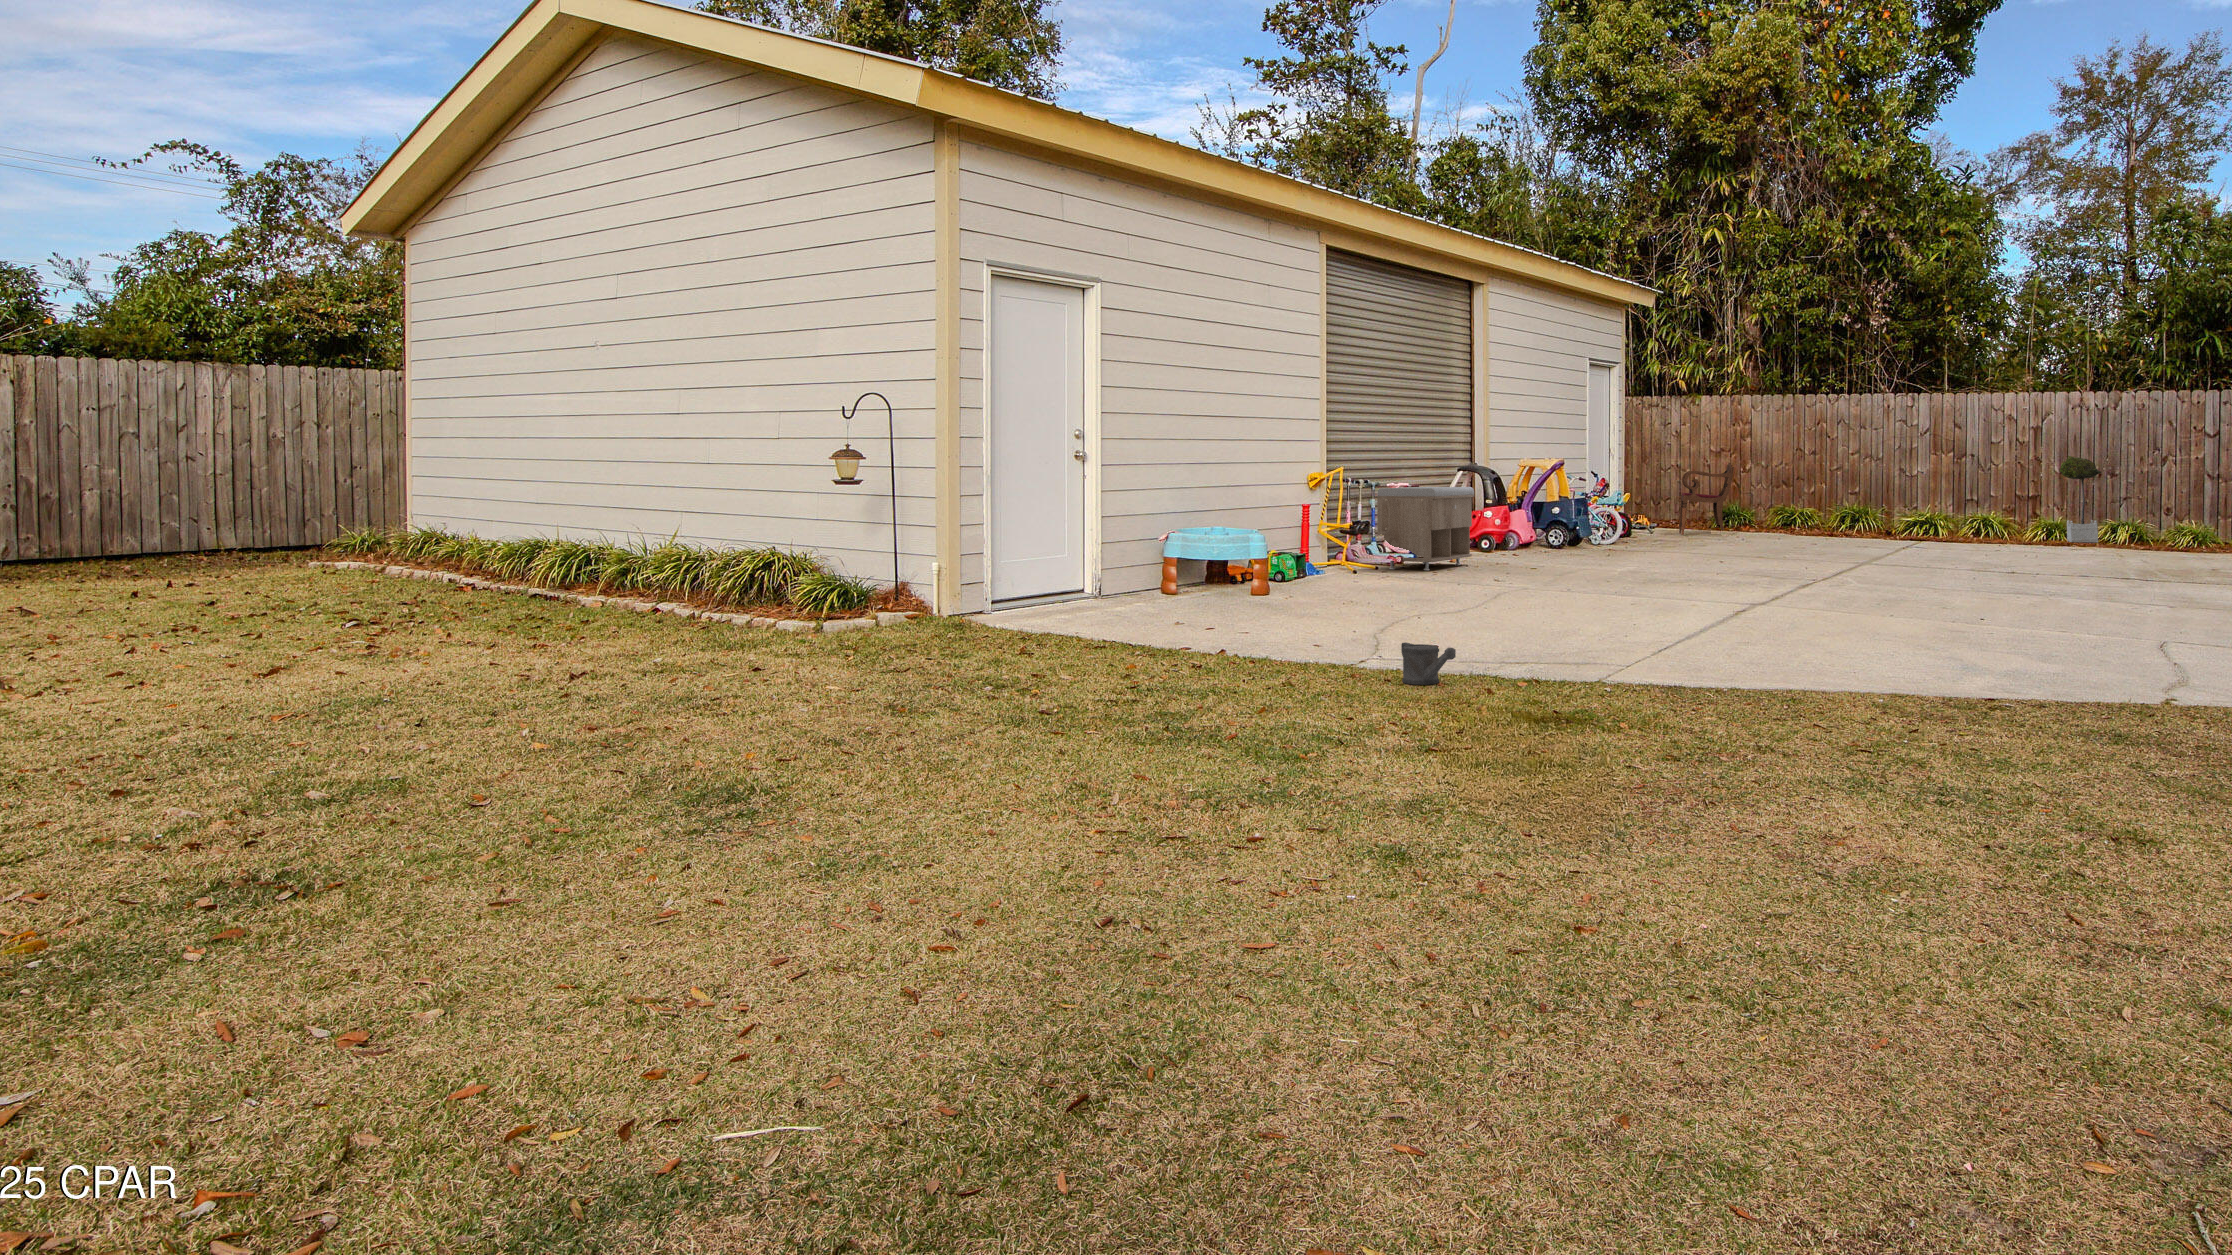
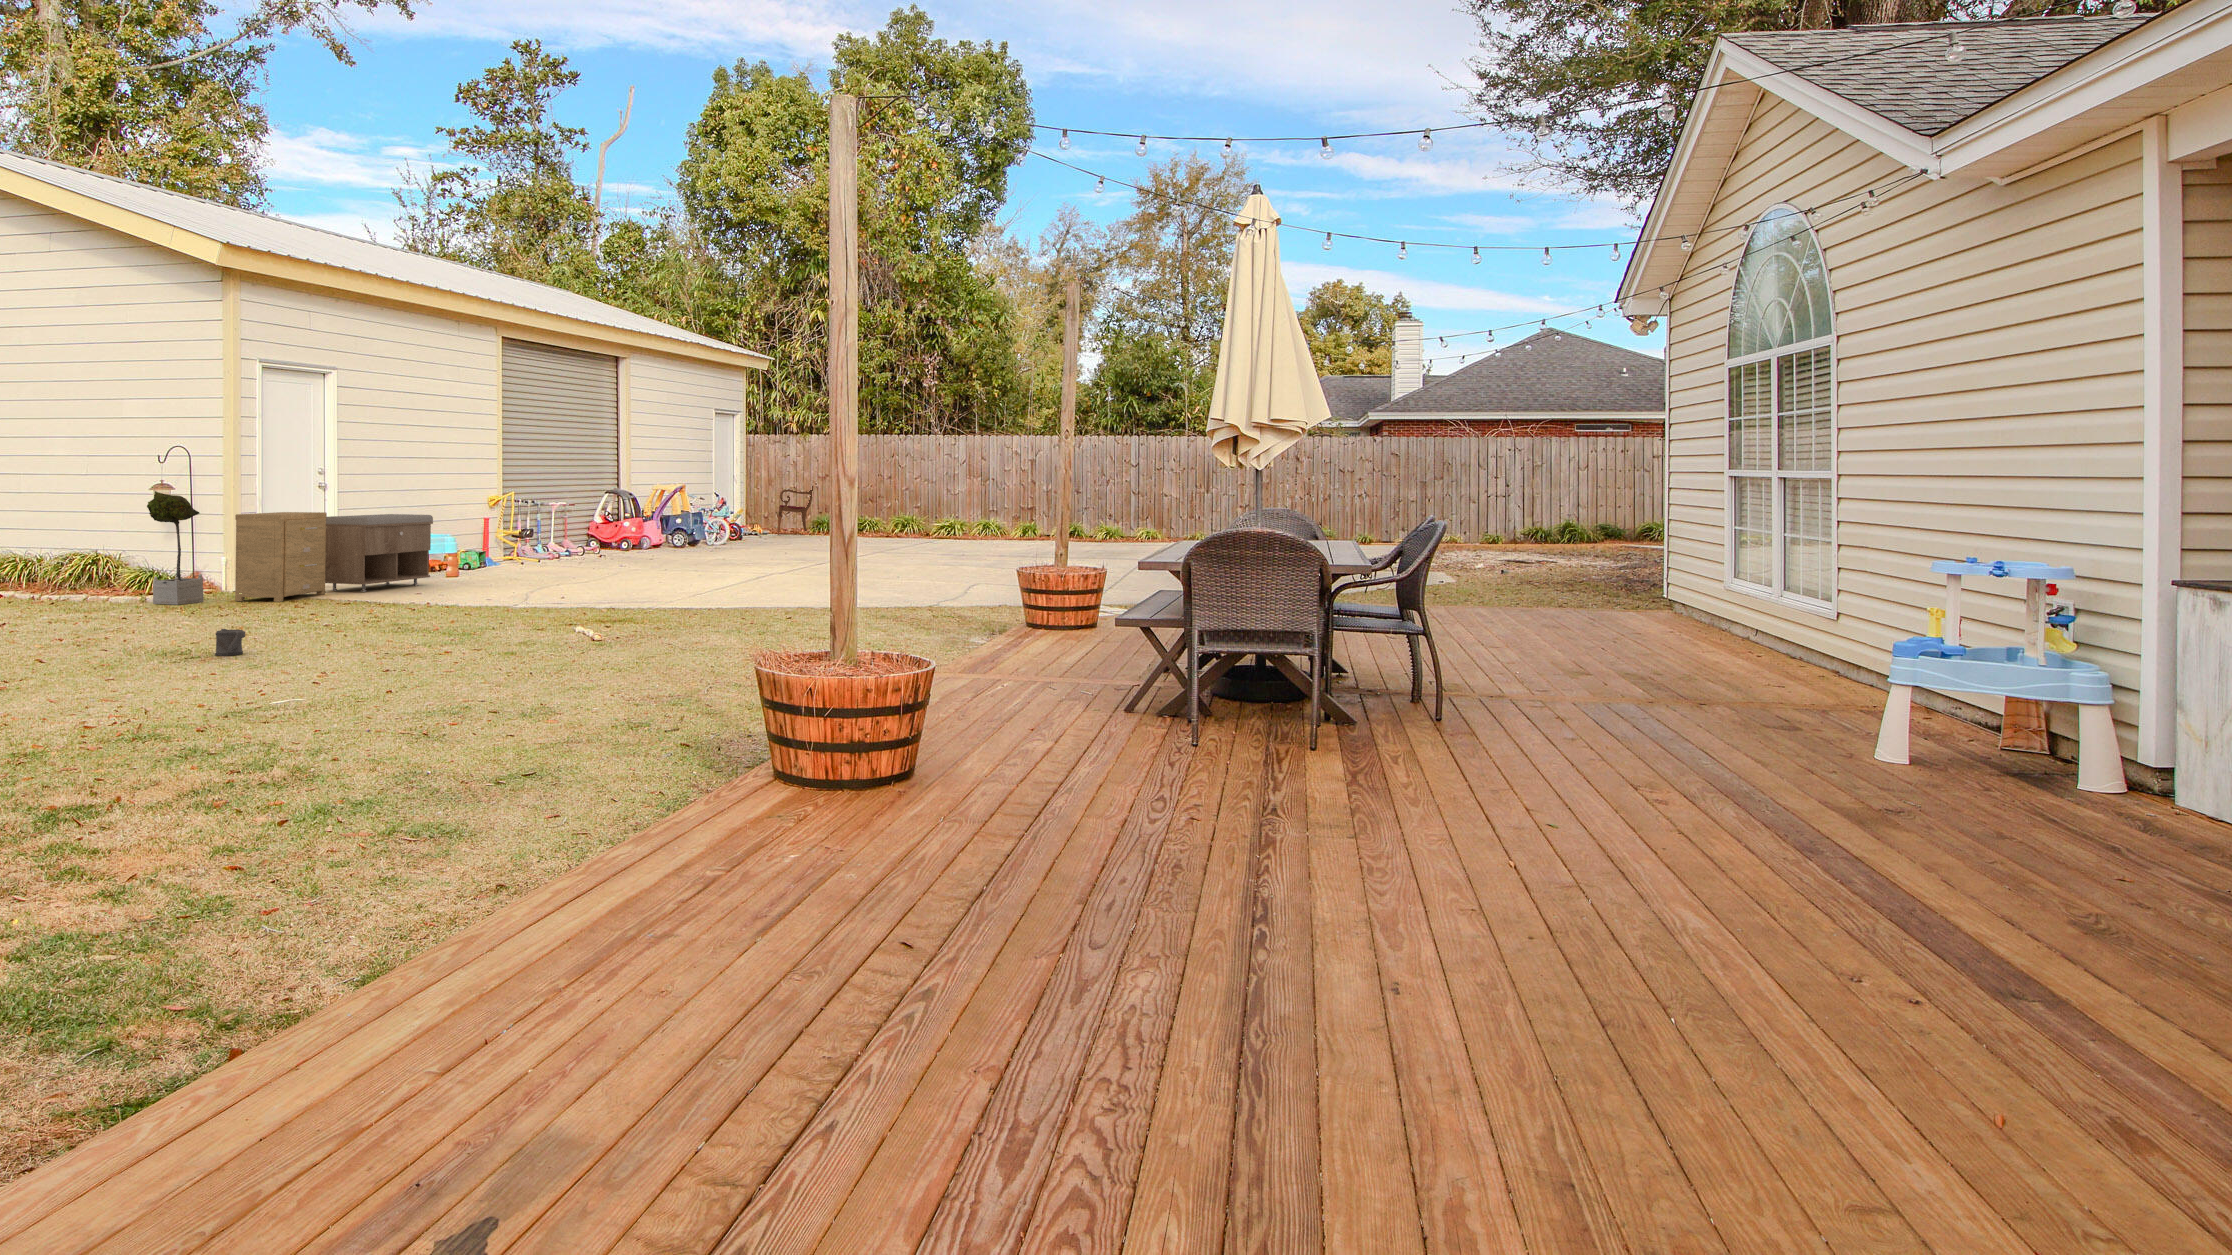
potted tree: present [2060,456,2101,543] -> present [147,491,204,605]
storage bench: present [1377,487,1474,570] -> present [325,514,433,592]
side table: none [943,491,1074,631] -> present [235,512,327,602]
watering can: present [1401,642,1456,685] -> present [215,629,245,656]

